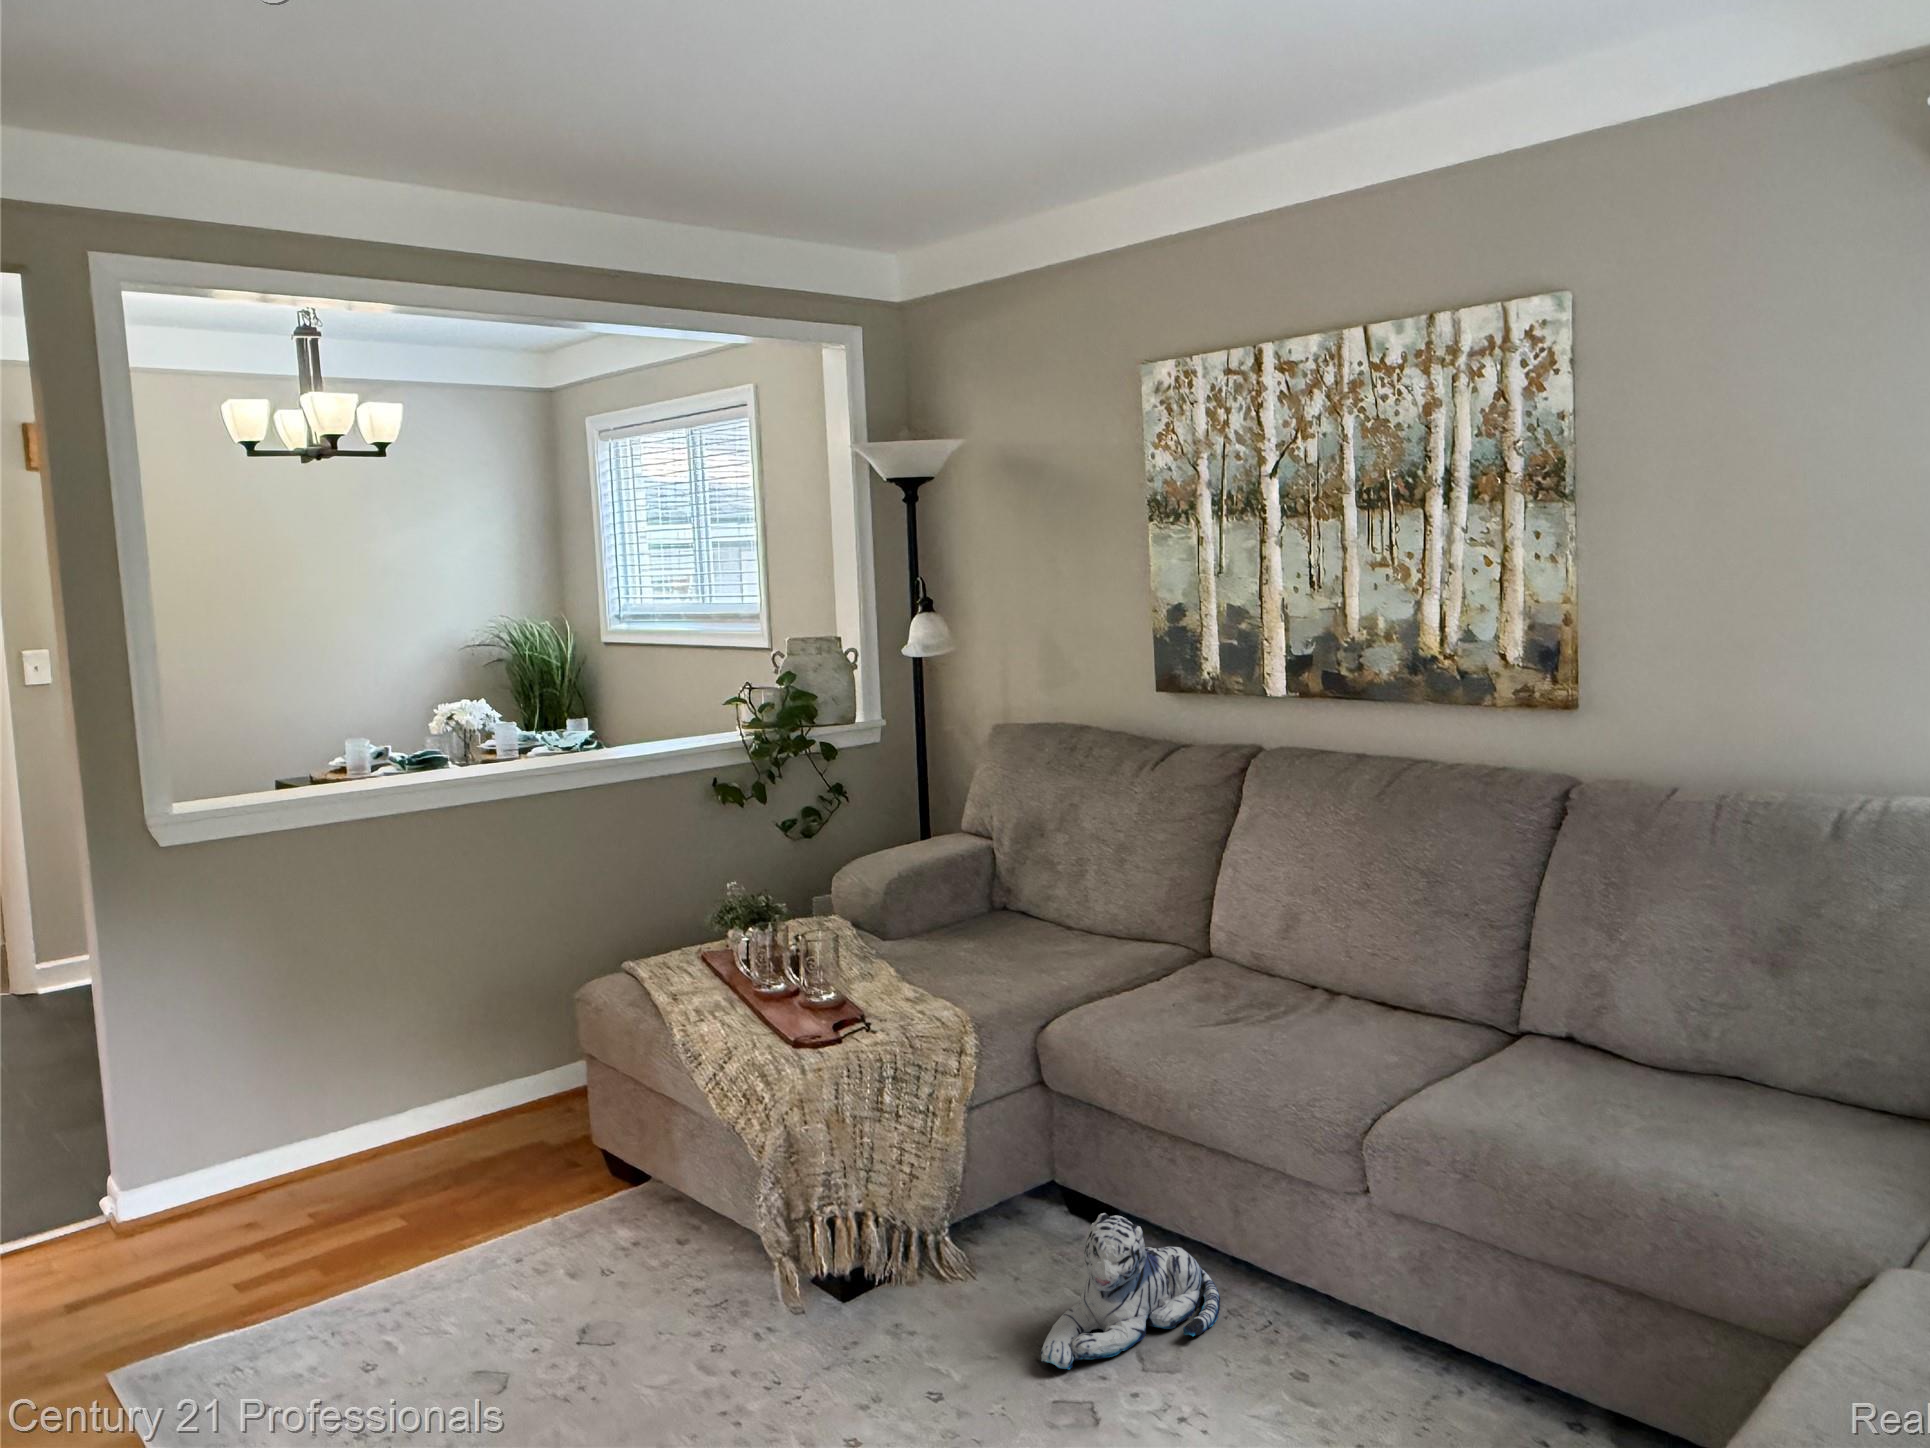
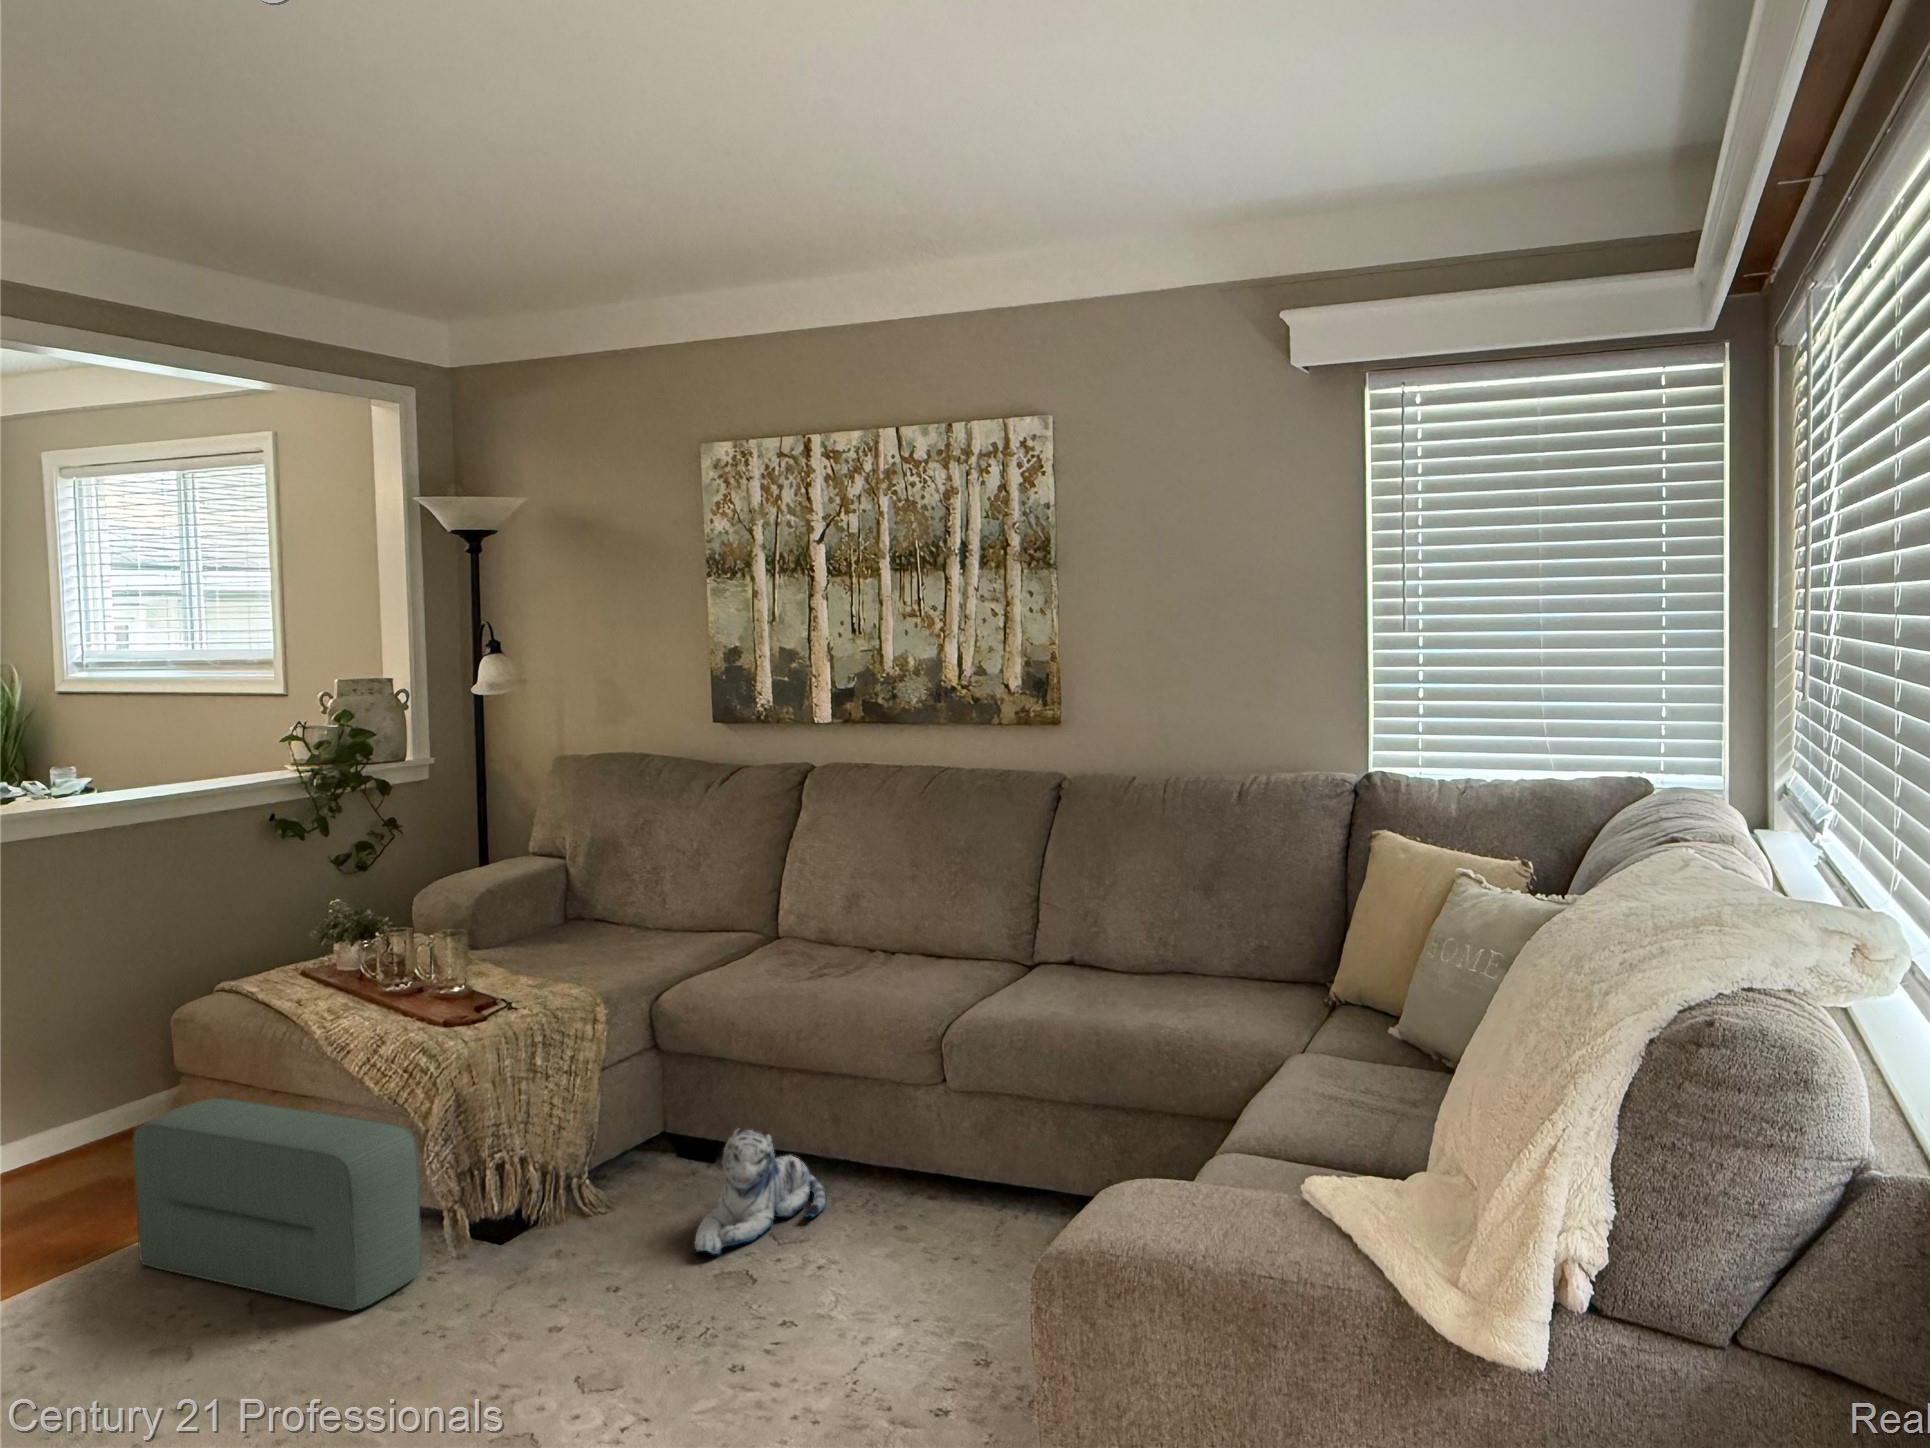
pouf: none [506,1092,752,1362] -> present [133,1098,422,1311]

